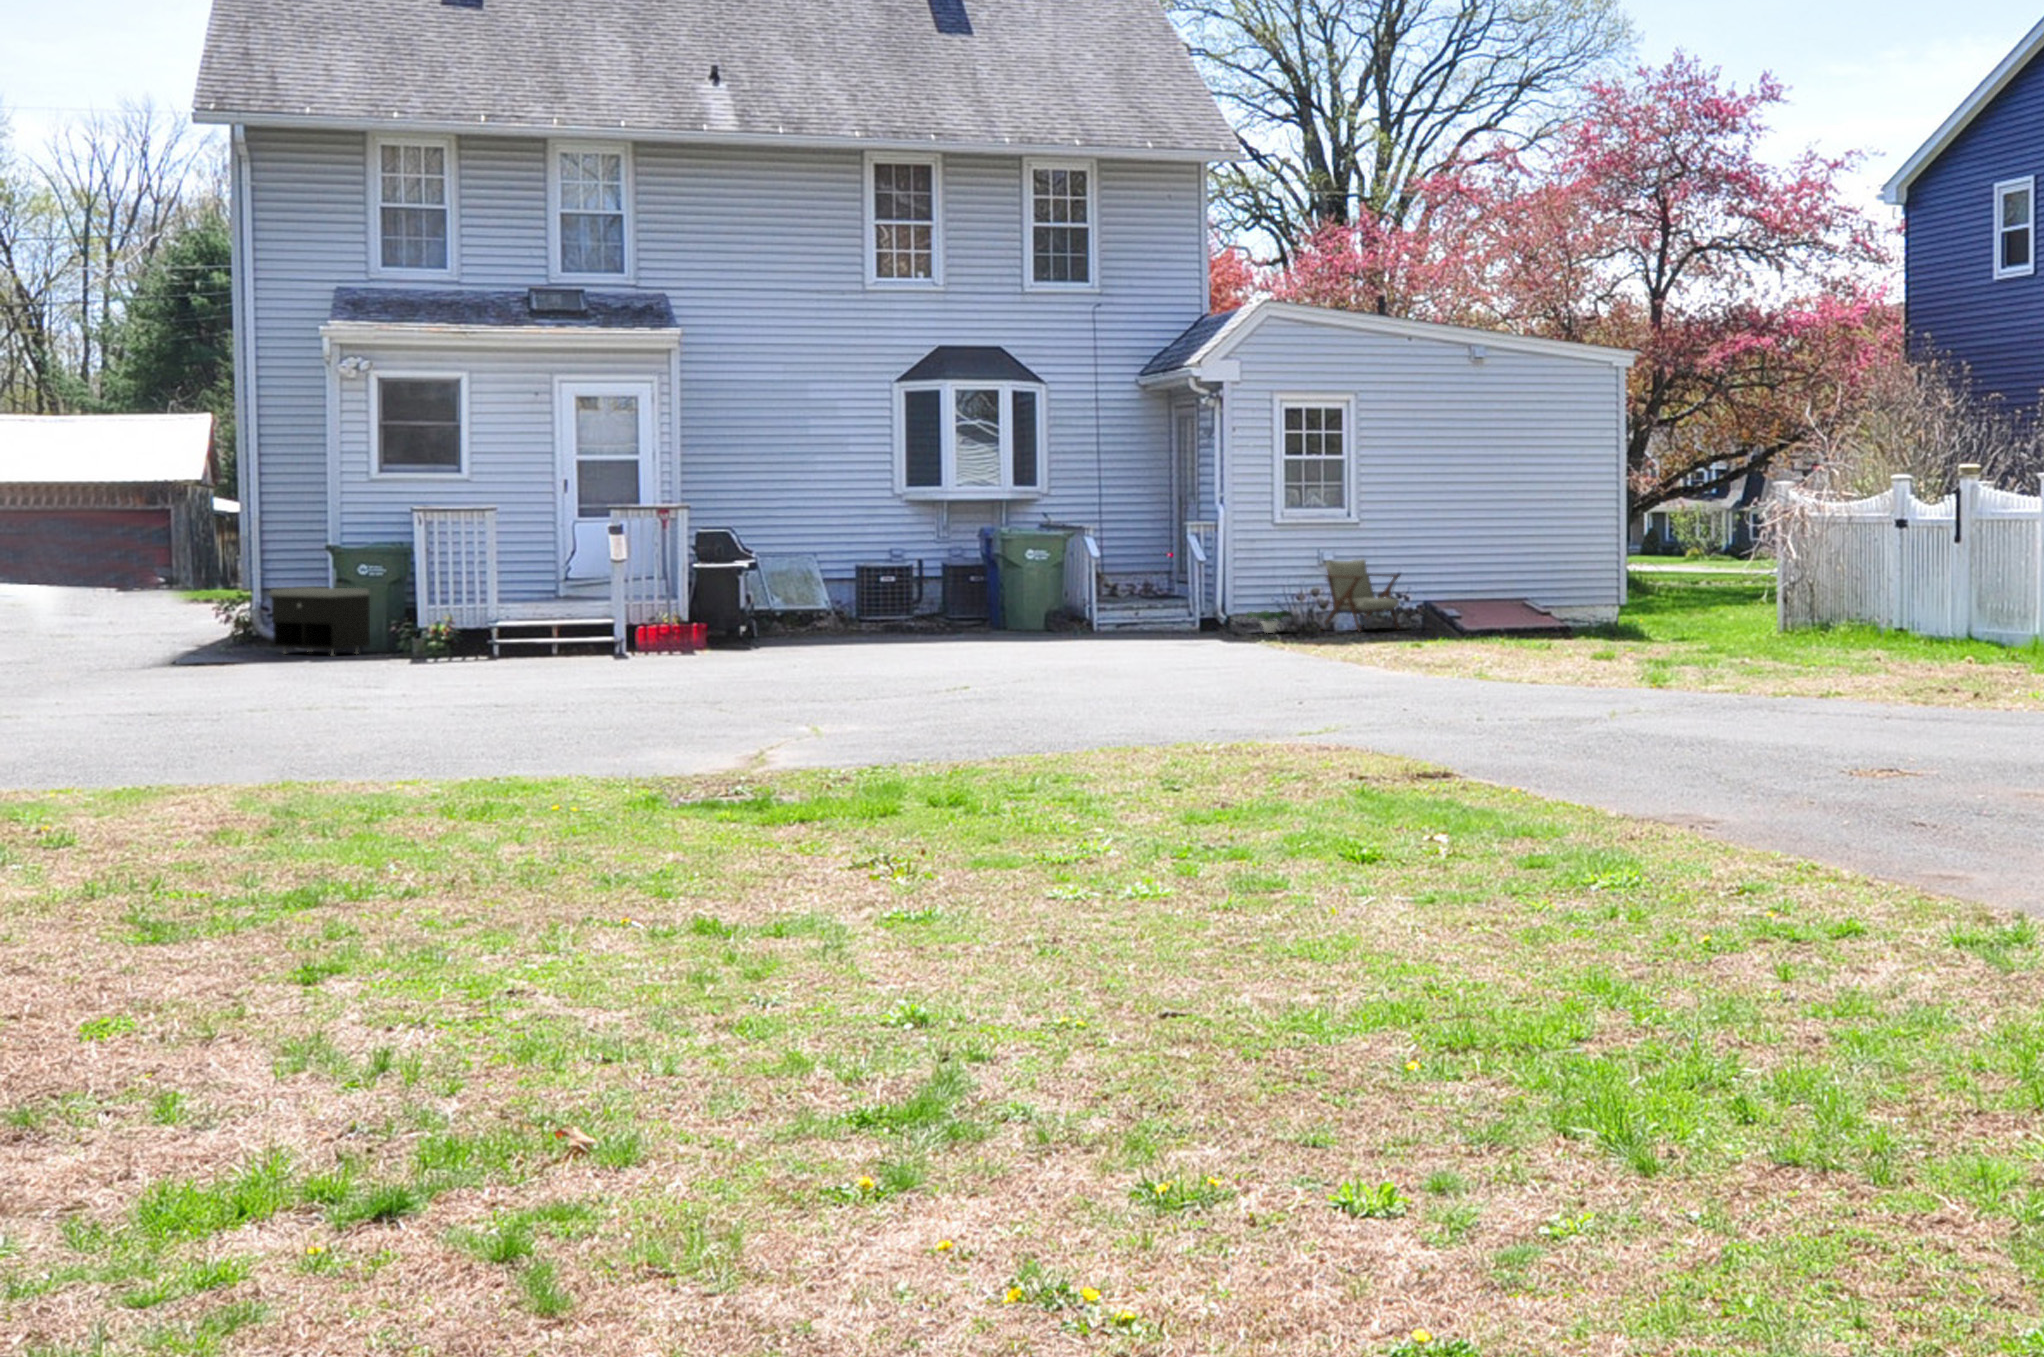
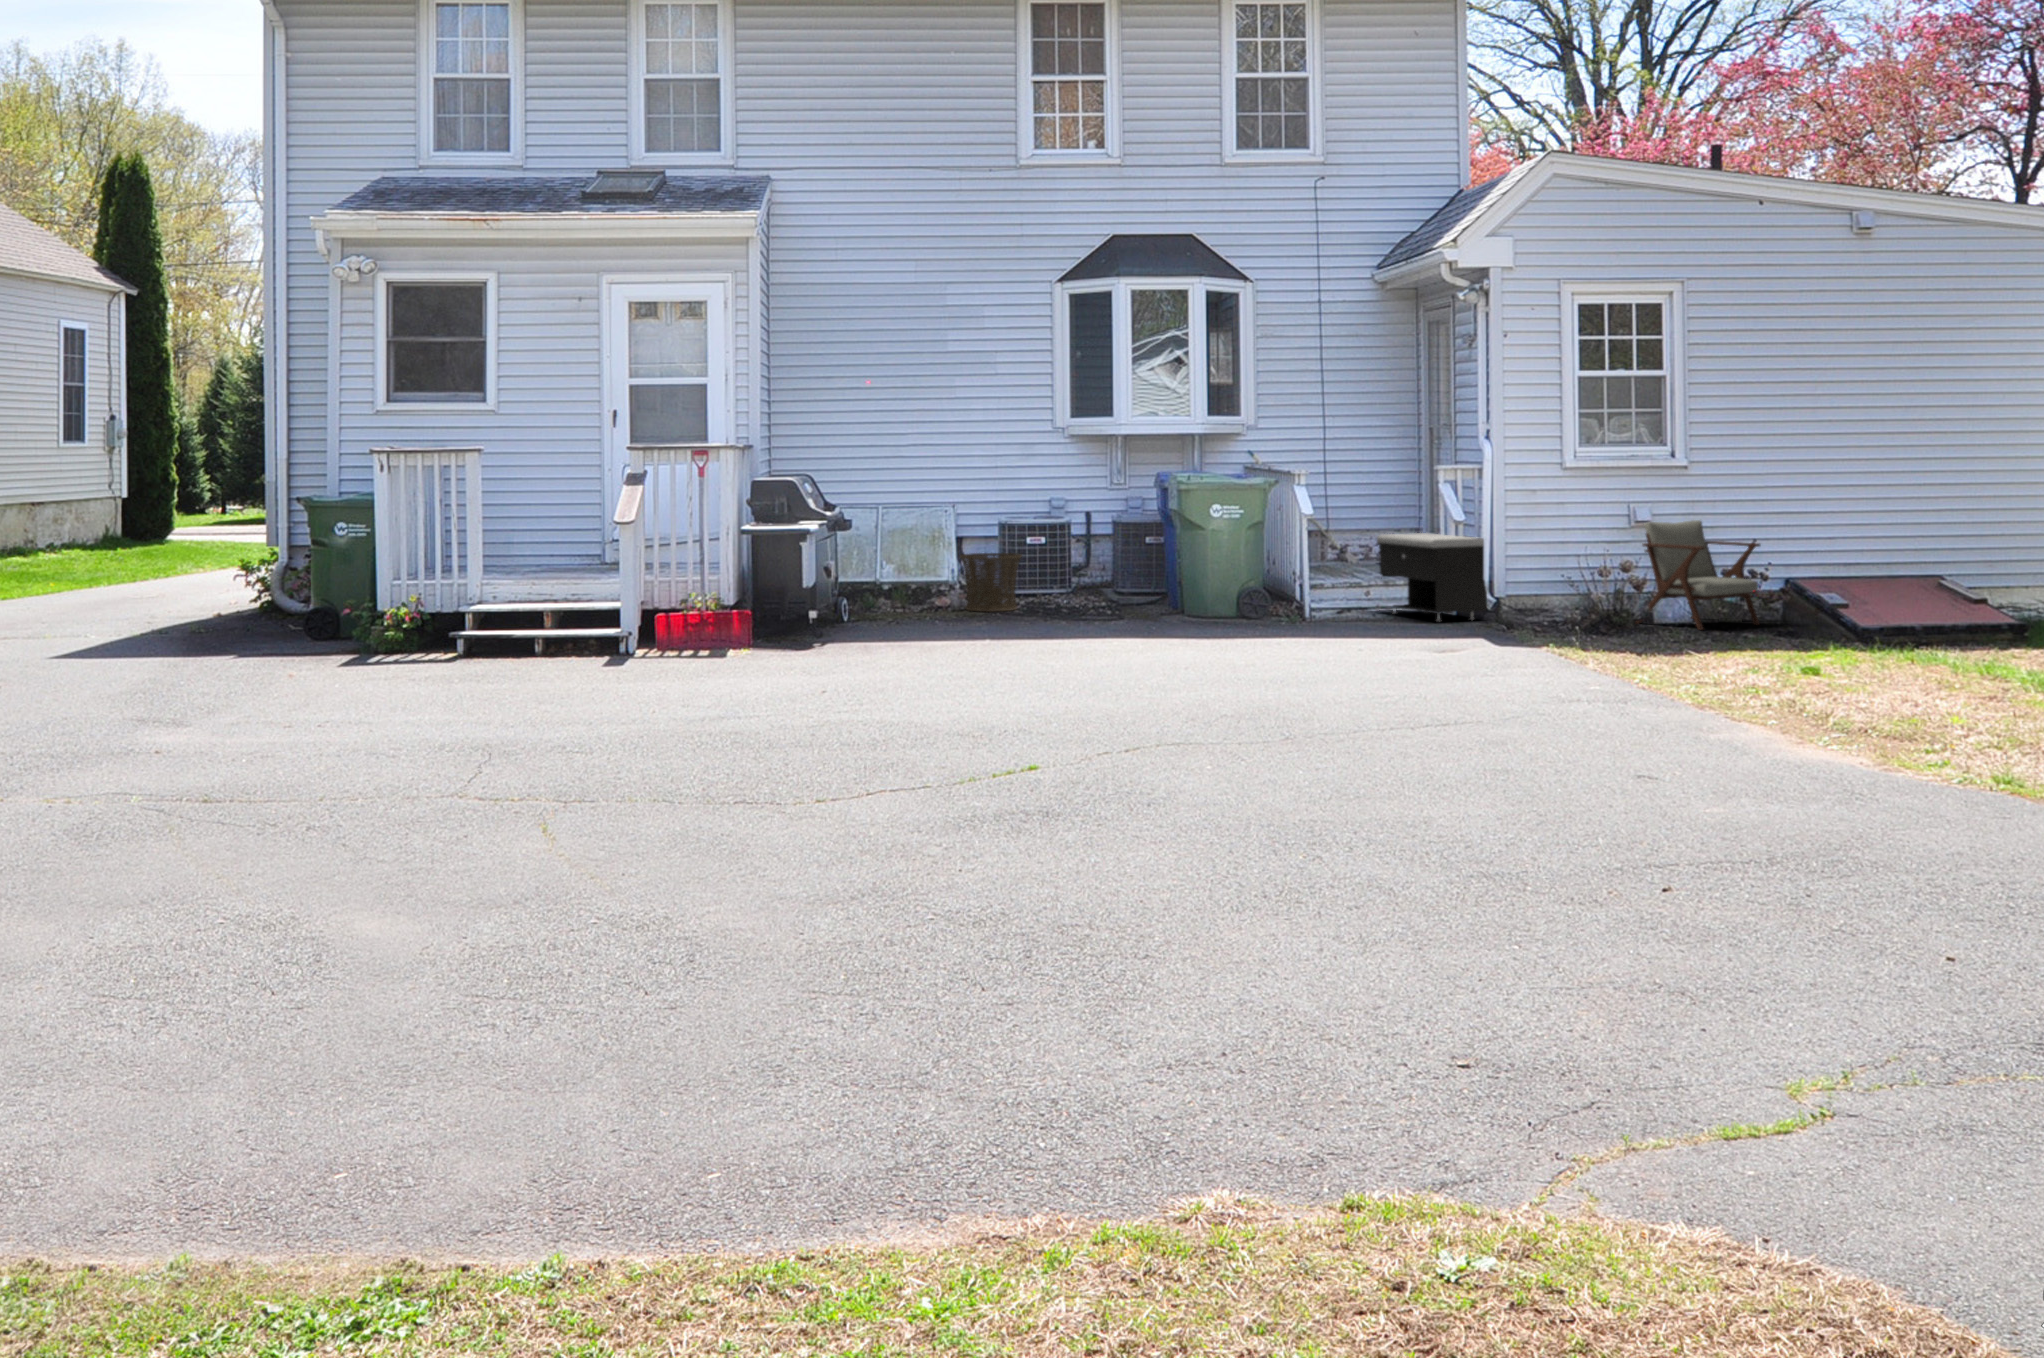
storage bench: present [270,587,370,655] -> present [1377,533,1487,621]
basket: none [828,589,878,633] -> present [960,553,1022,612]
potted plant: present [1246,610,1292,633] -> none [1525,593,1600,627]

